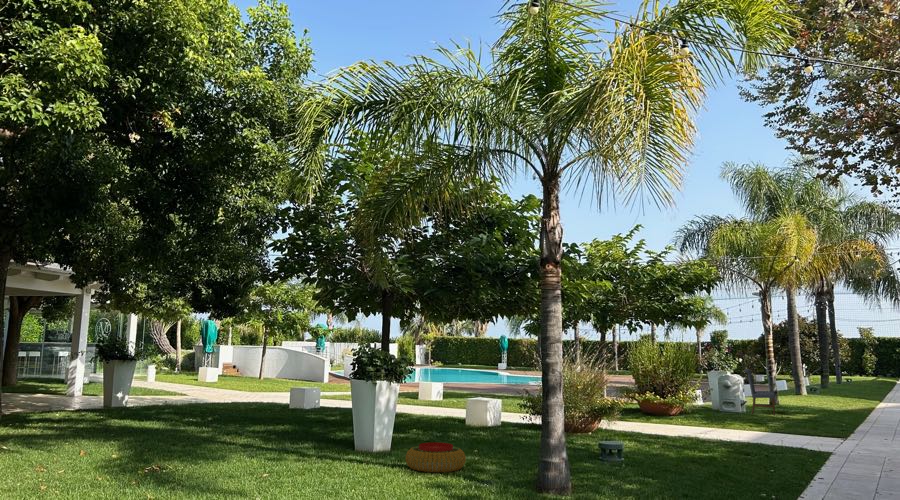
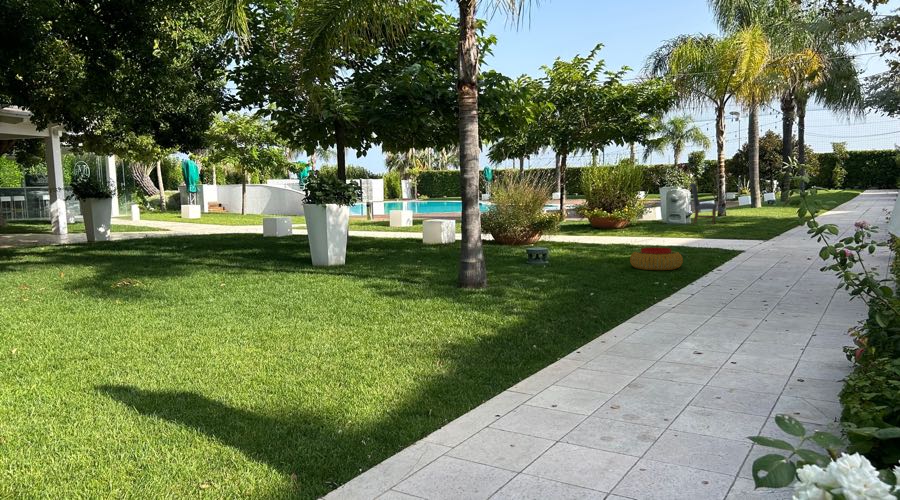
pouf: present [406,442,466,472] -> present [630,248,683,270]

